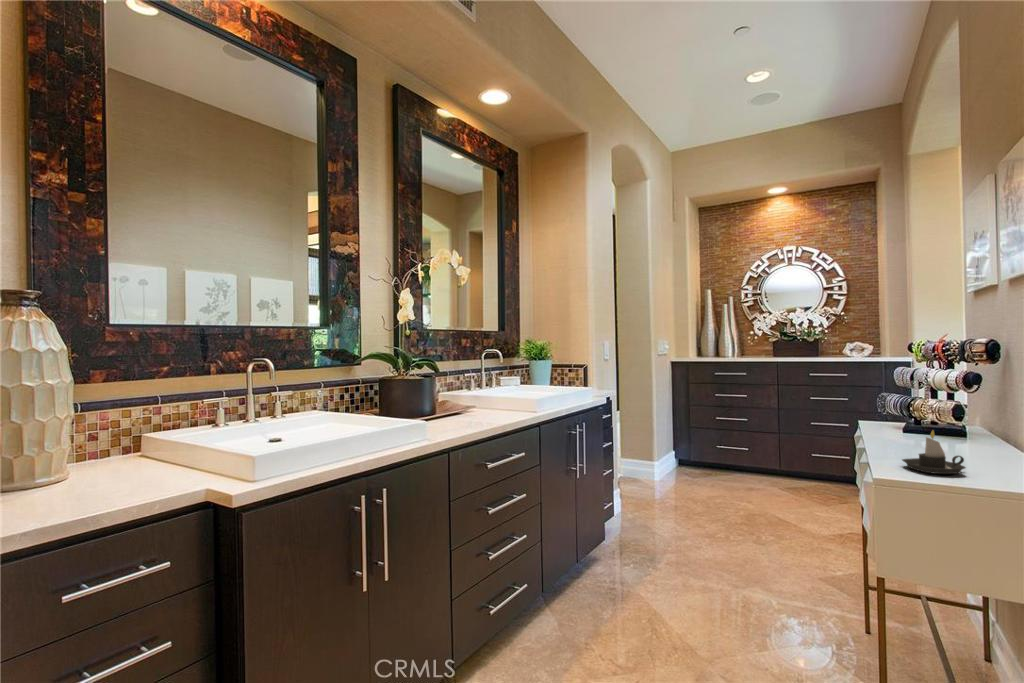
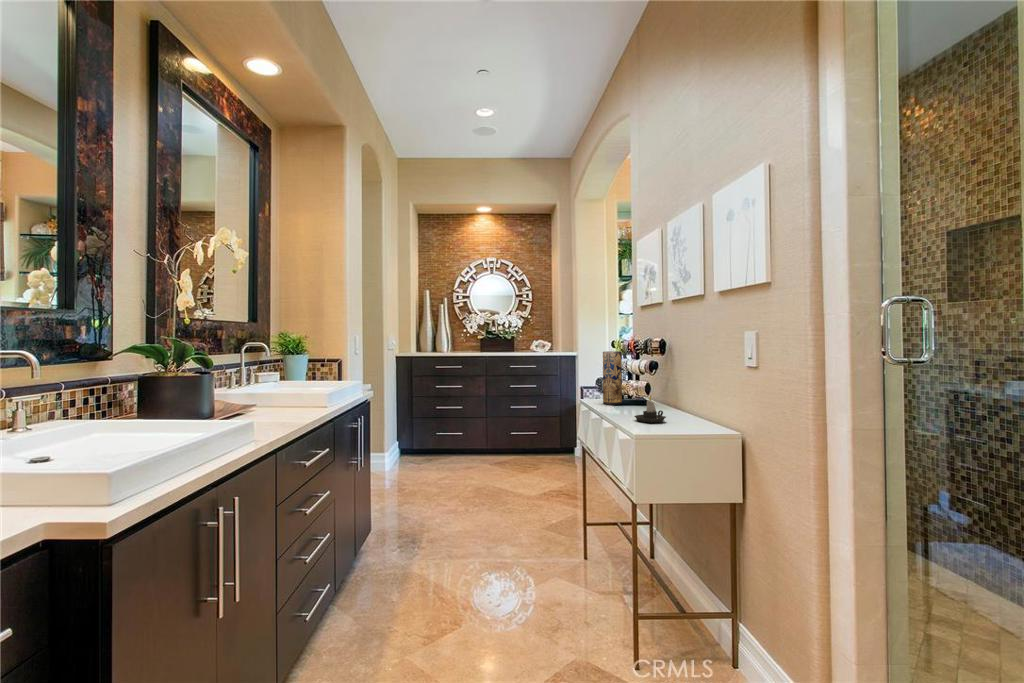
vase: none [882,360,919,438] -> present [603,351,622,405]

